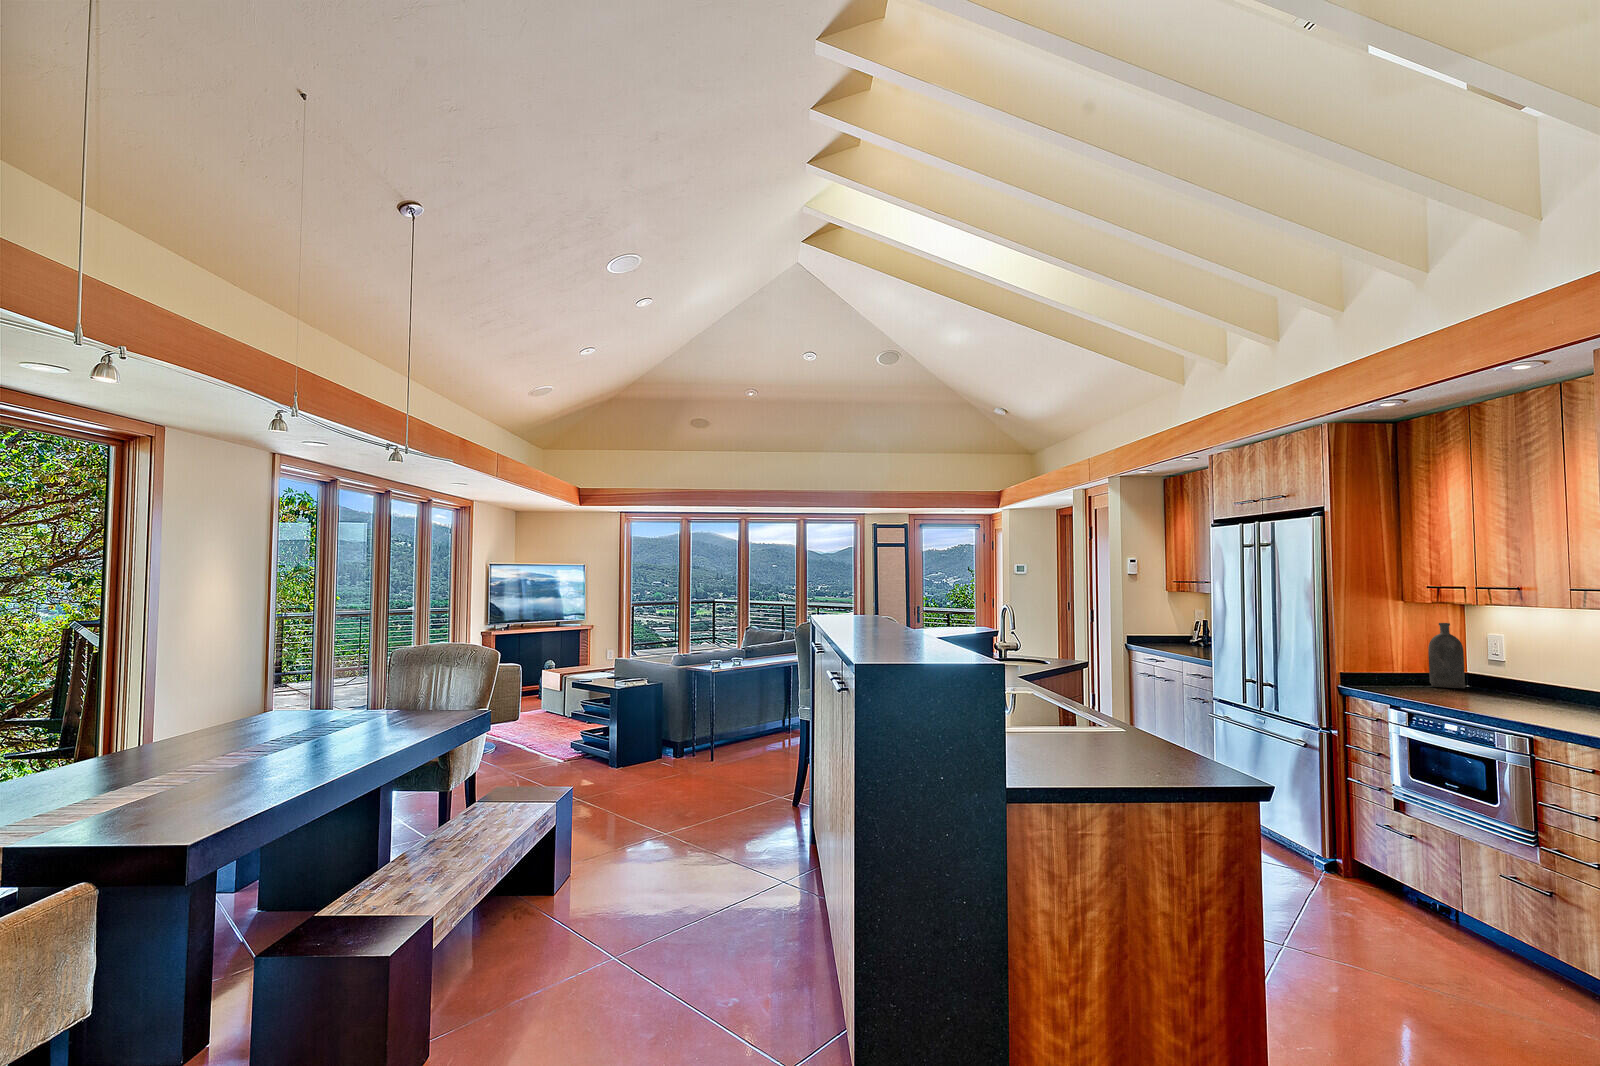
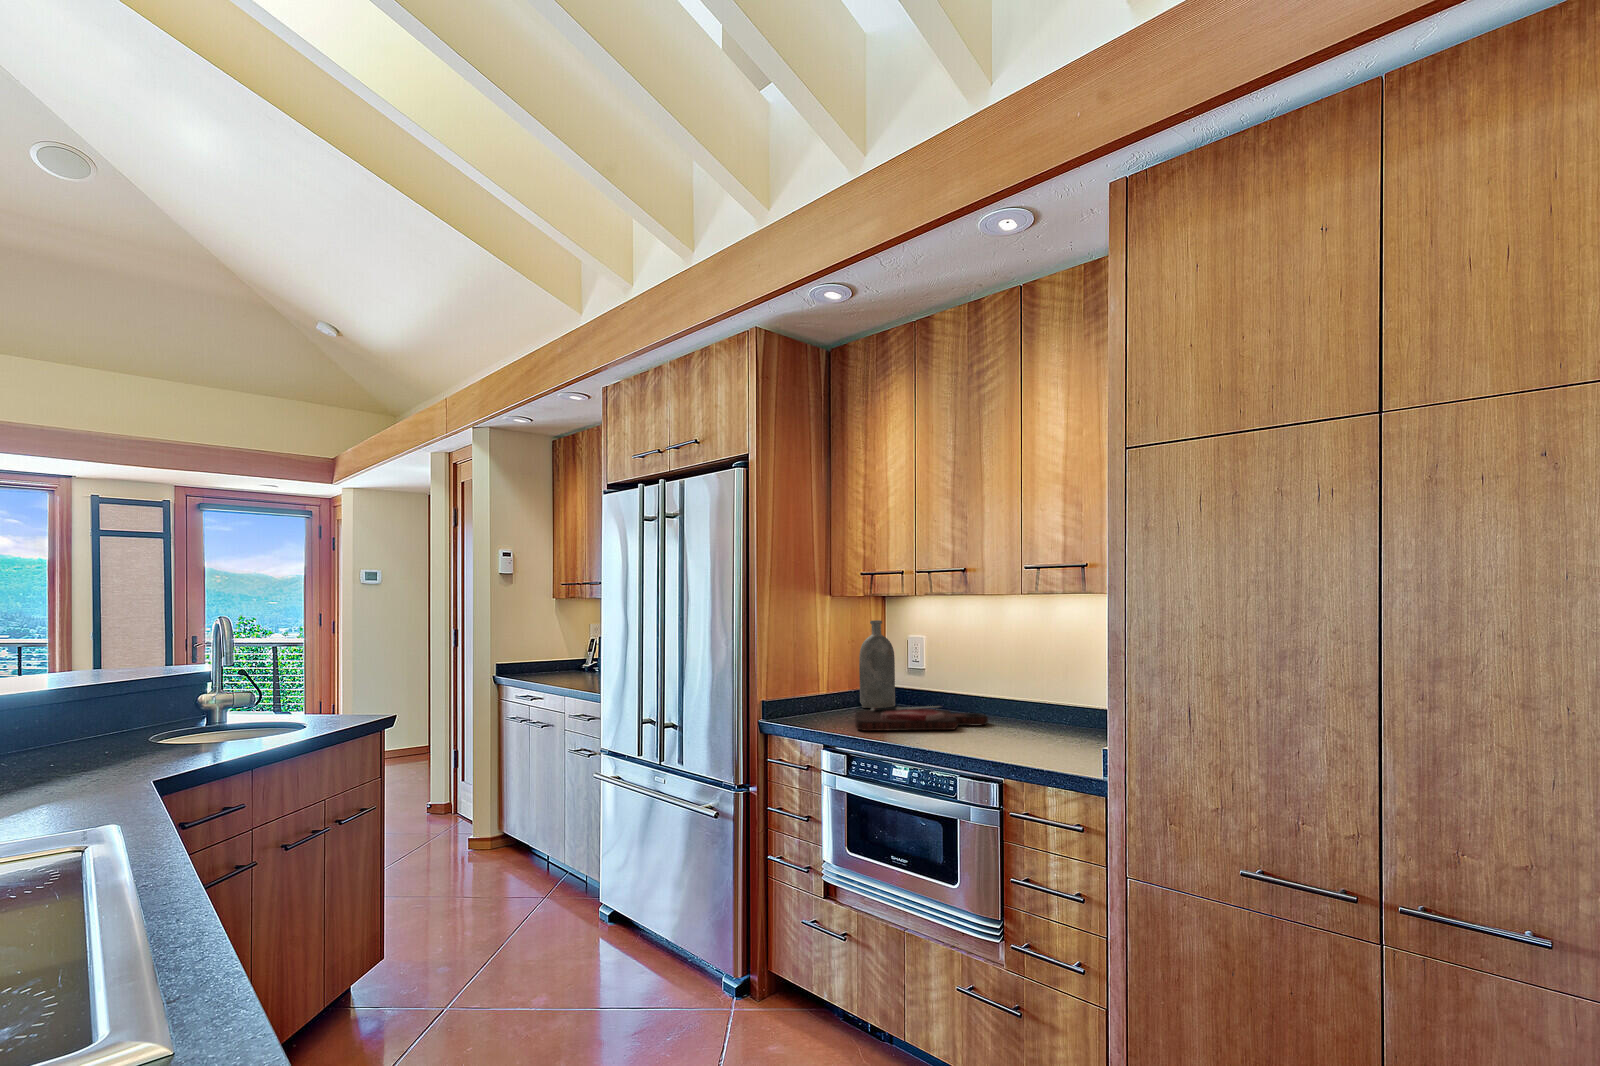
cutting board: none [1416,686,1548,706] -> present [855,706,988,731]

